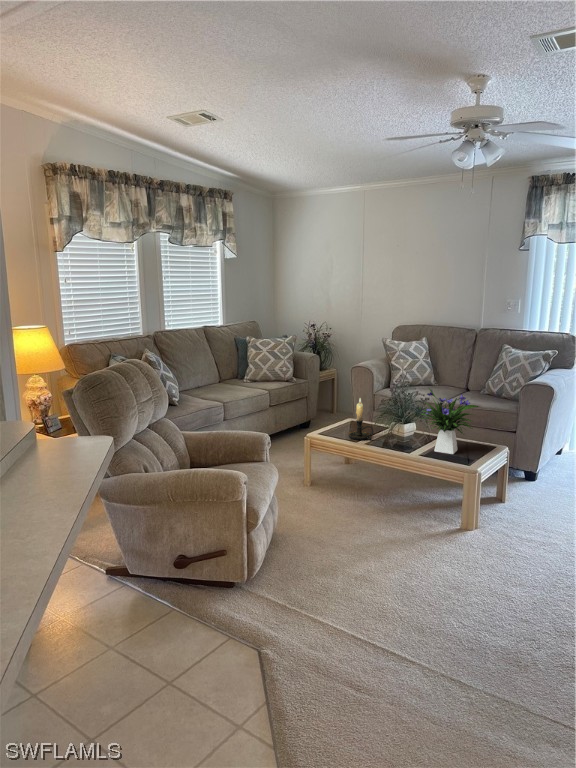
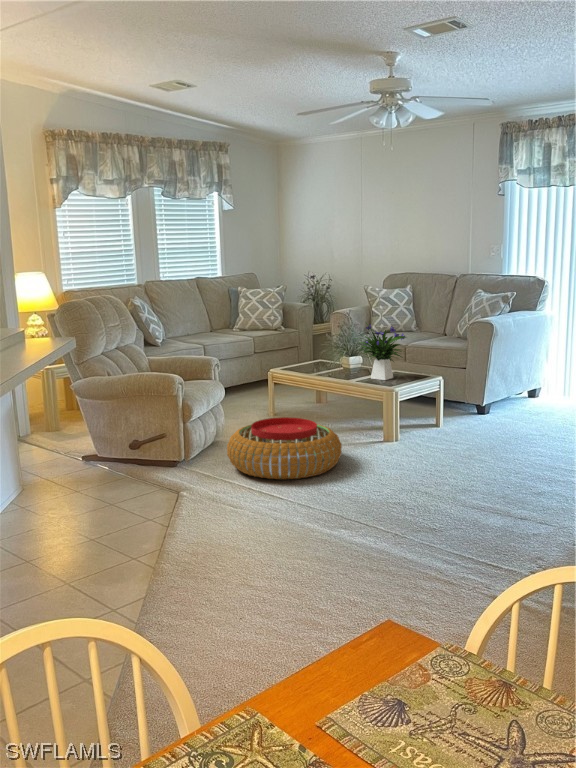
candle holder: present [348,398,373,440] -> none [304,333,324,372]
pouf: none [303,515,450,615] -> present [227,417,342,479]

